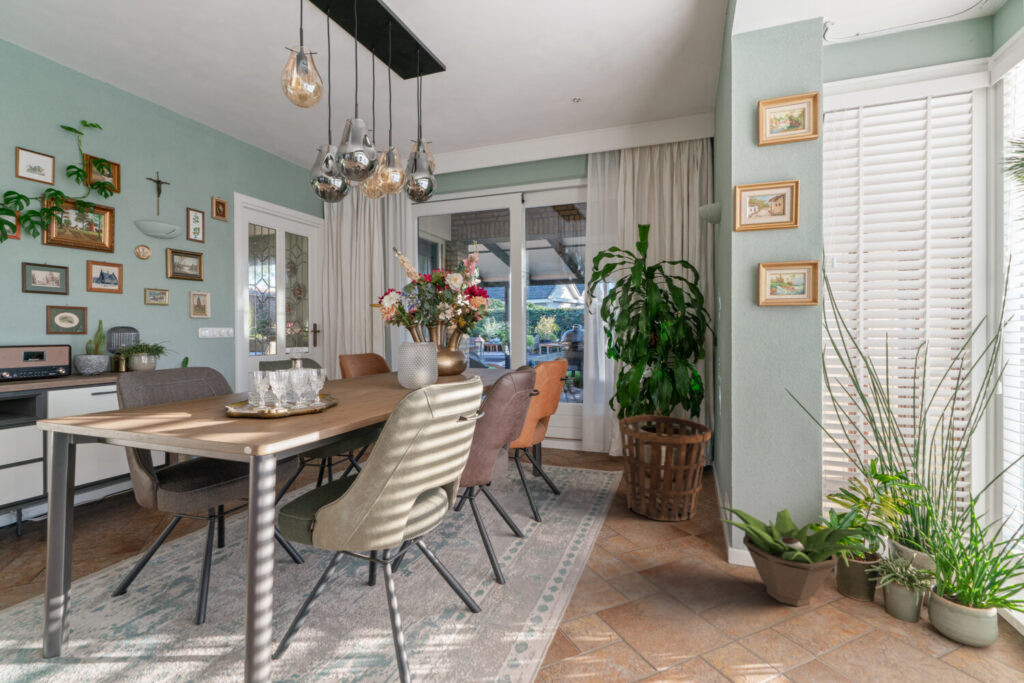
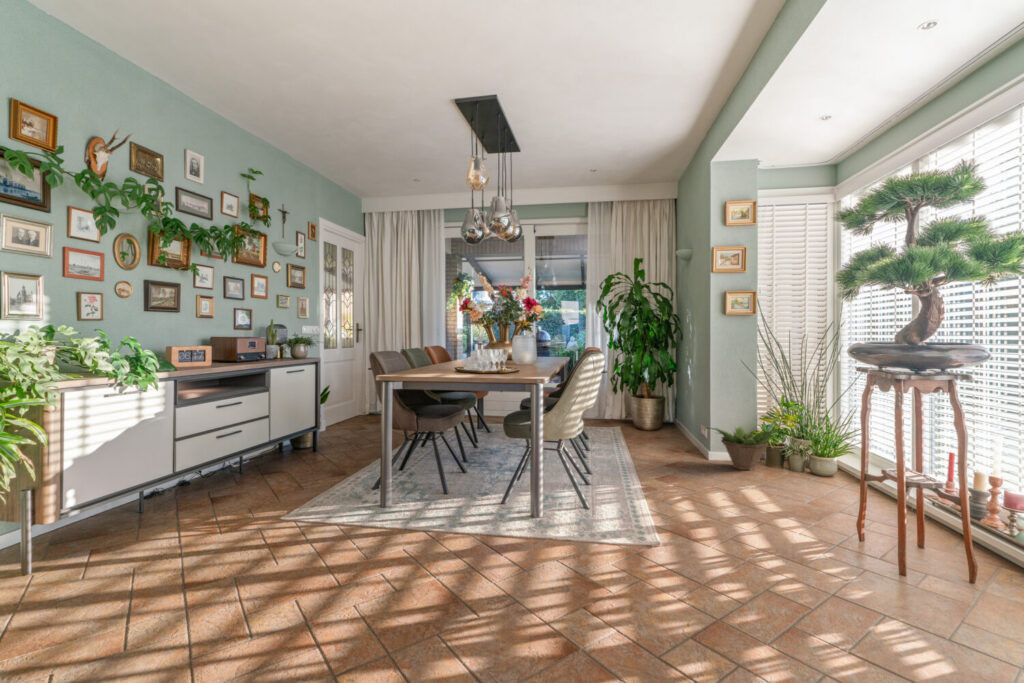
basket: present [619,415,711,521] -> none [635,385,693,447]

